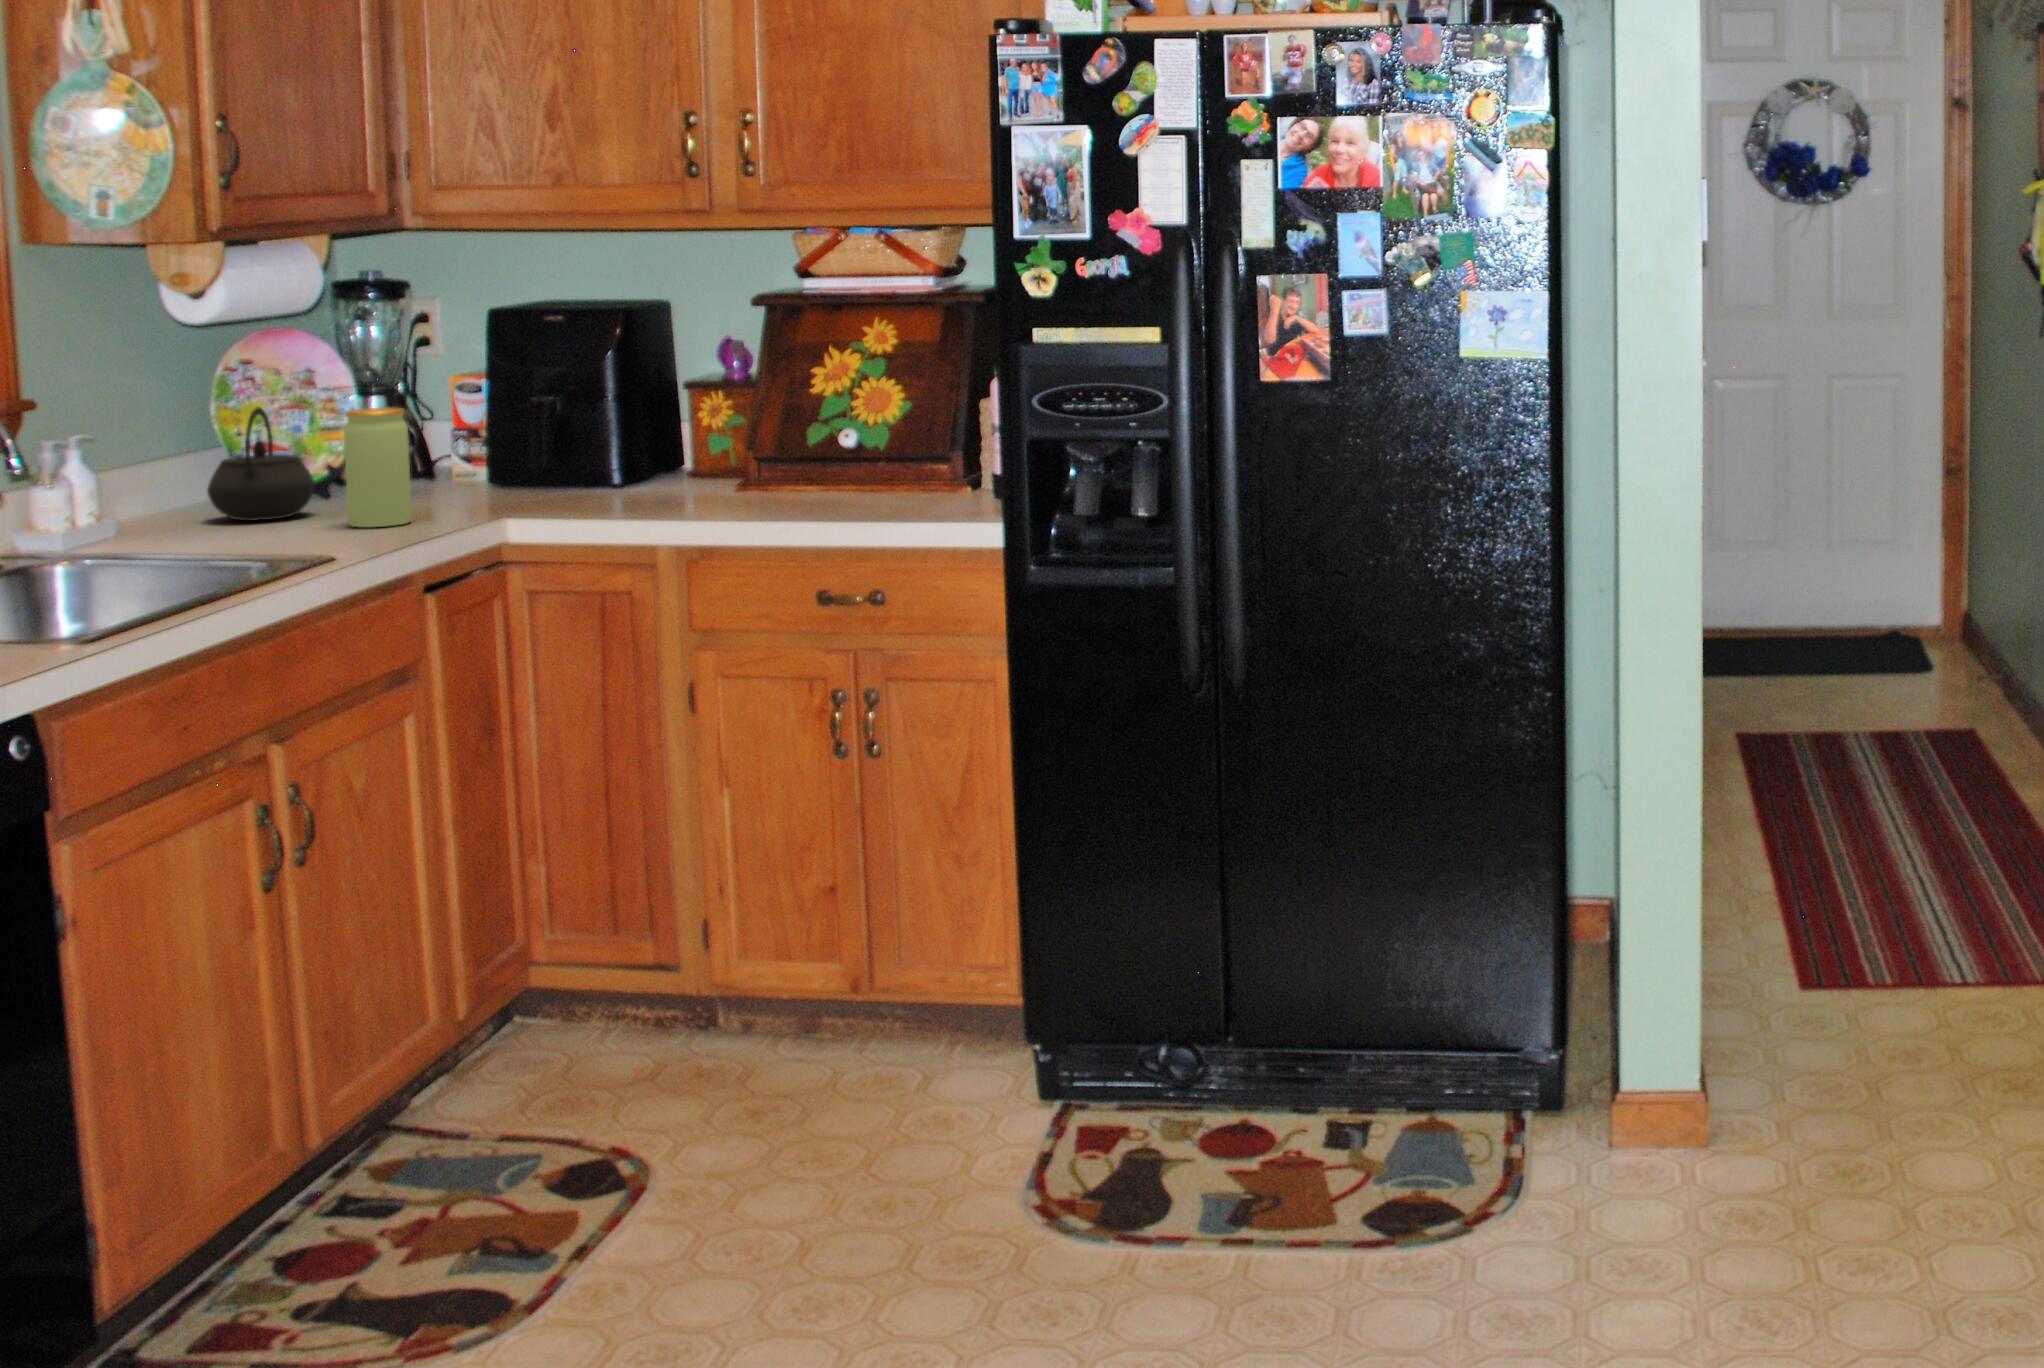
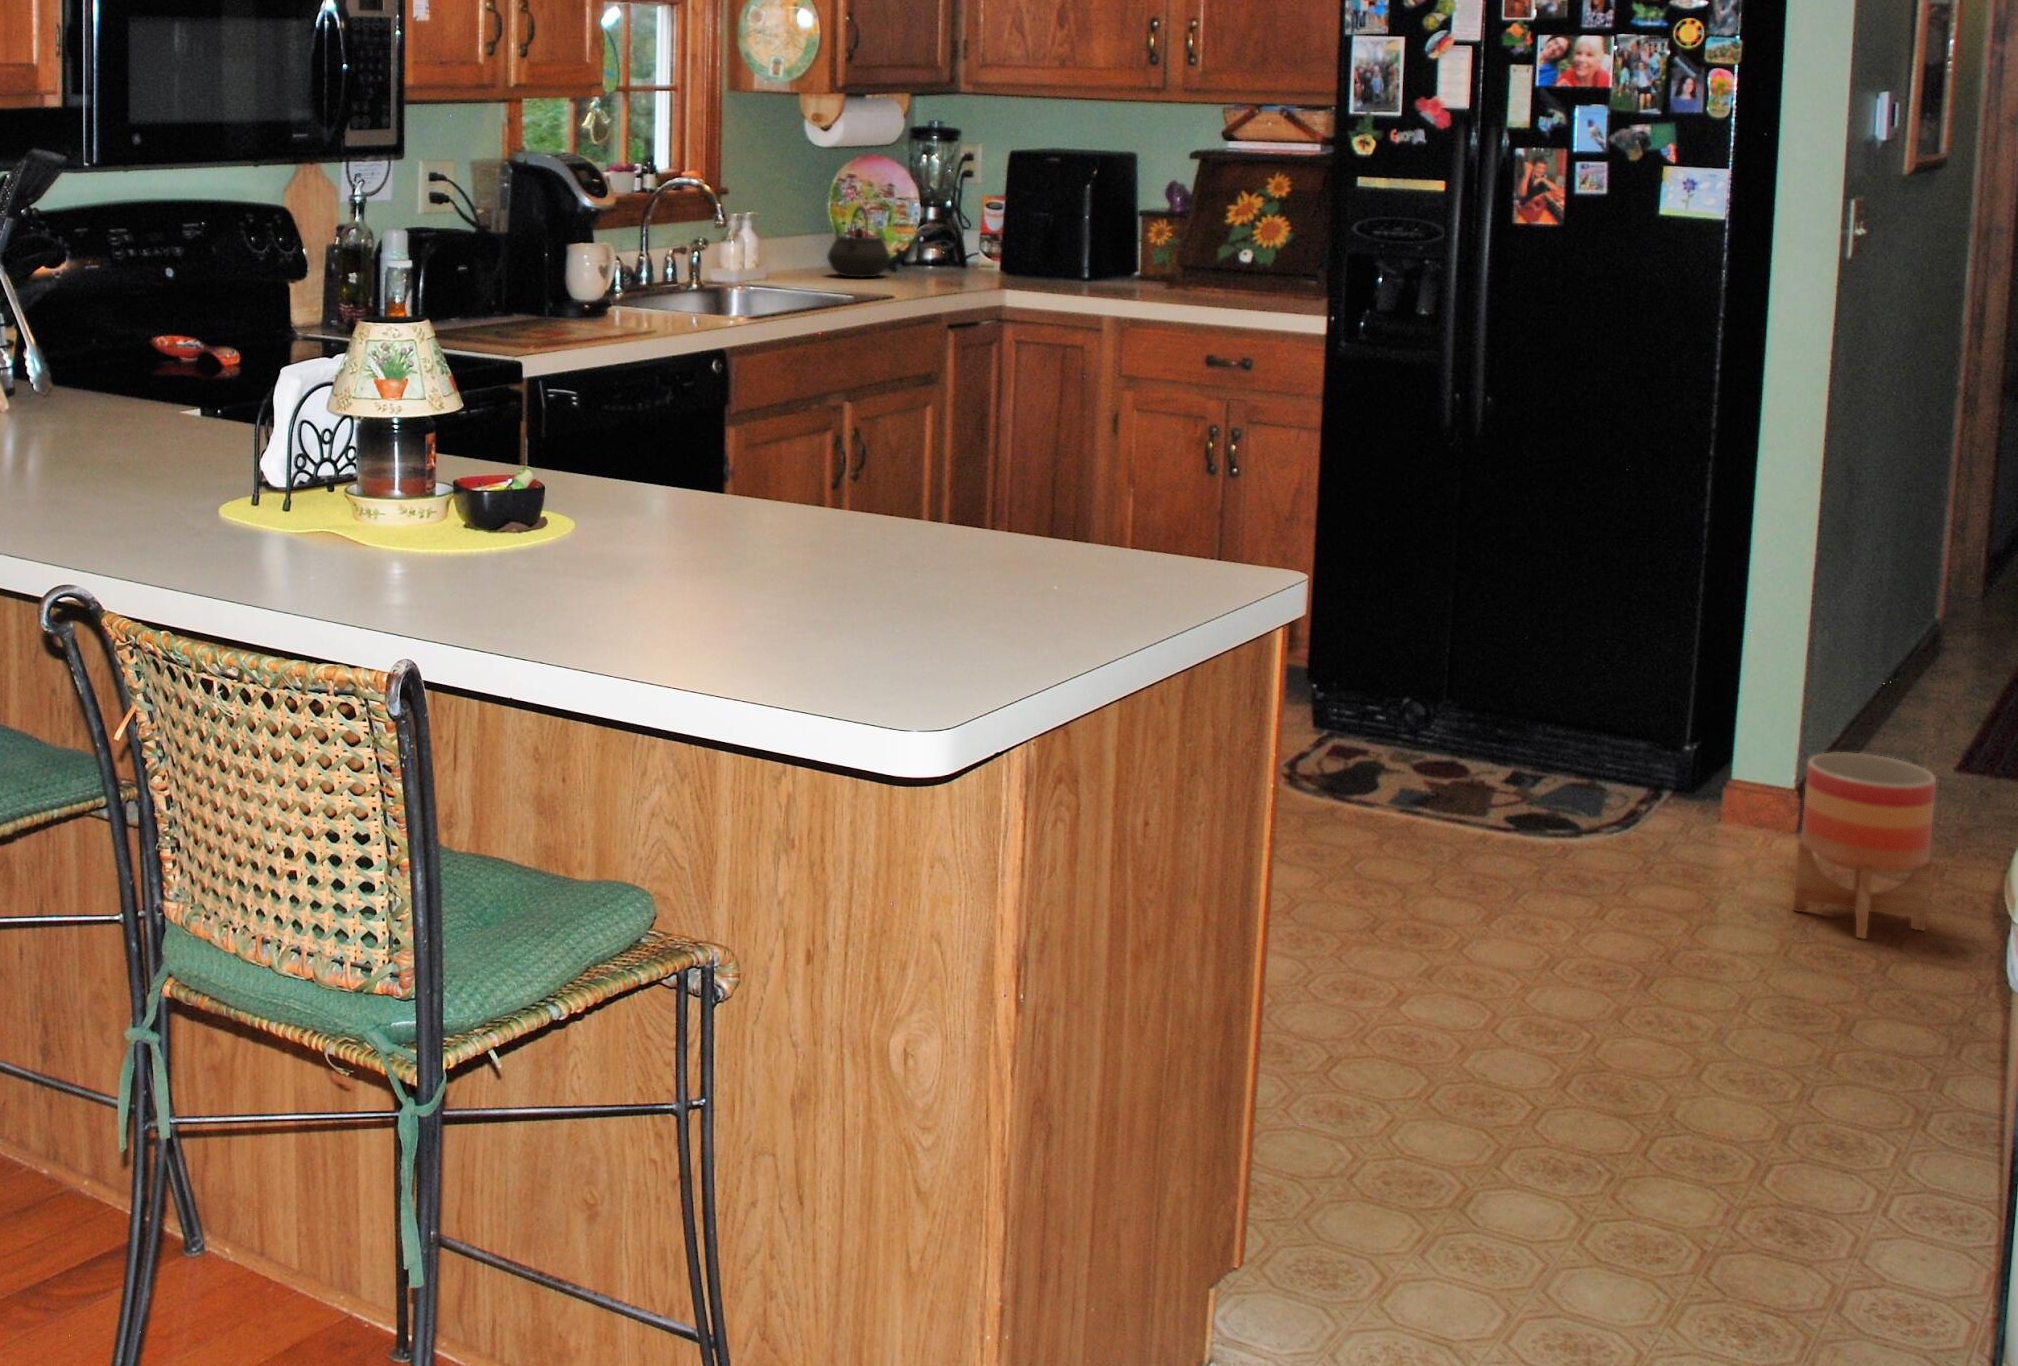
jar: present [344,408,412,527] -> none [905,210,945,286]
planter: none [1731,1036,1880,1290] -> present [1793,753,1936,939]

